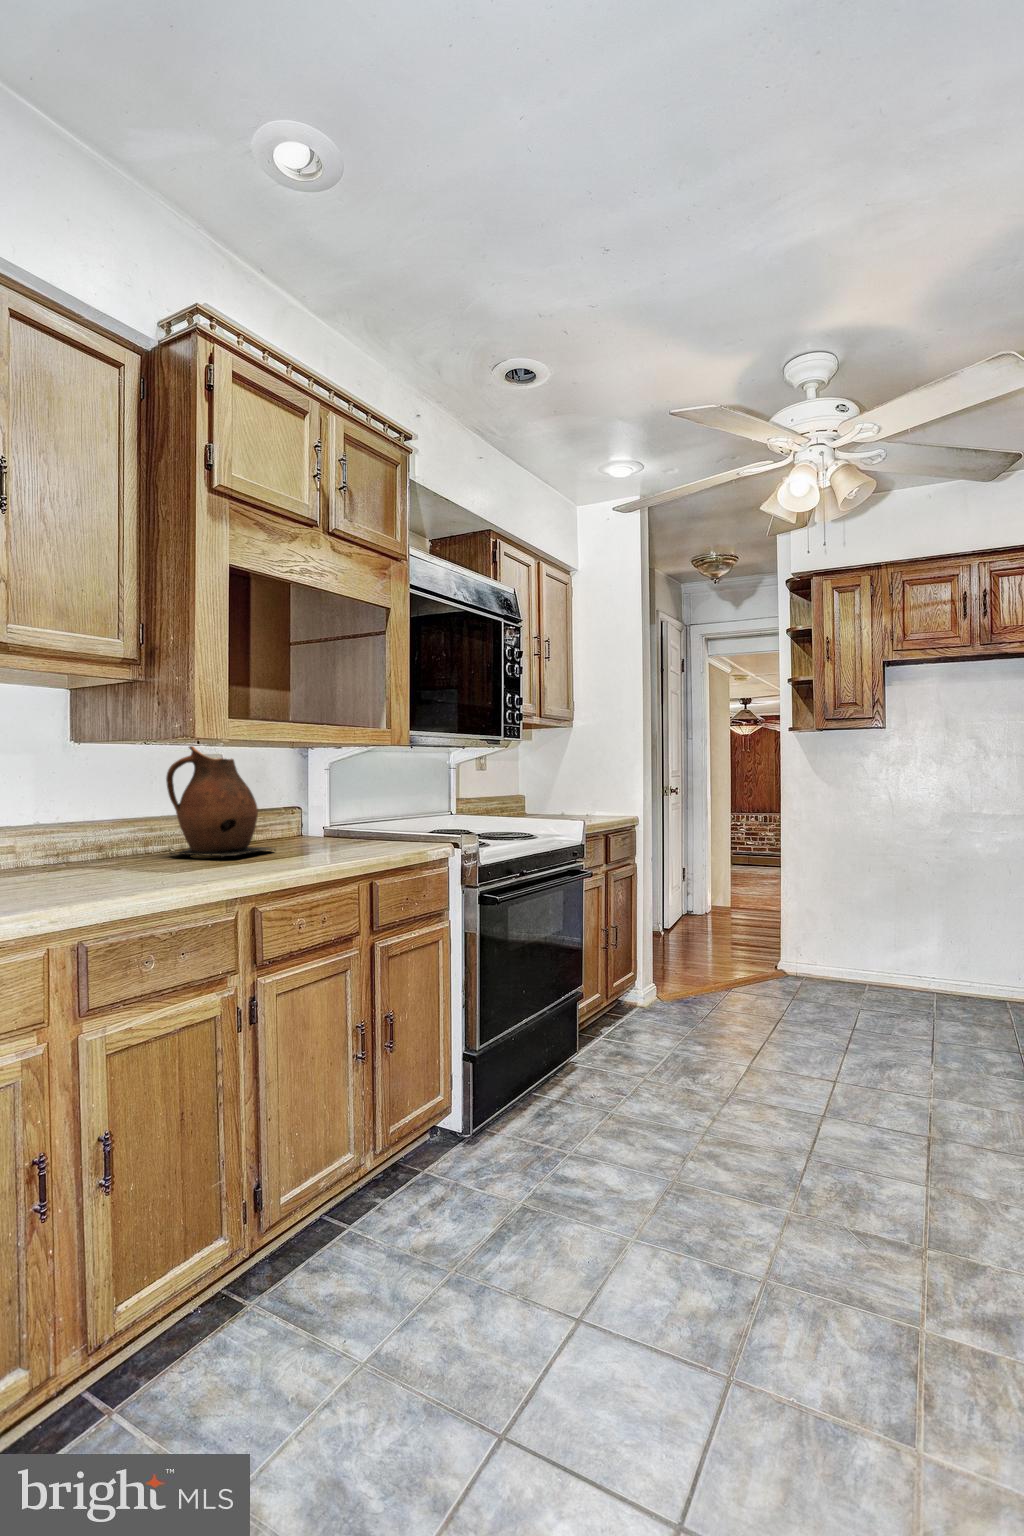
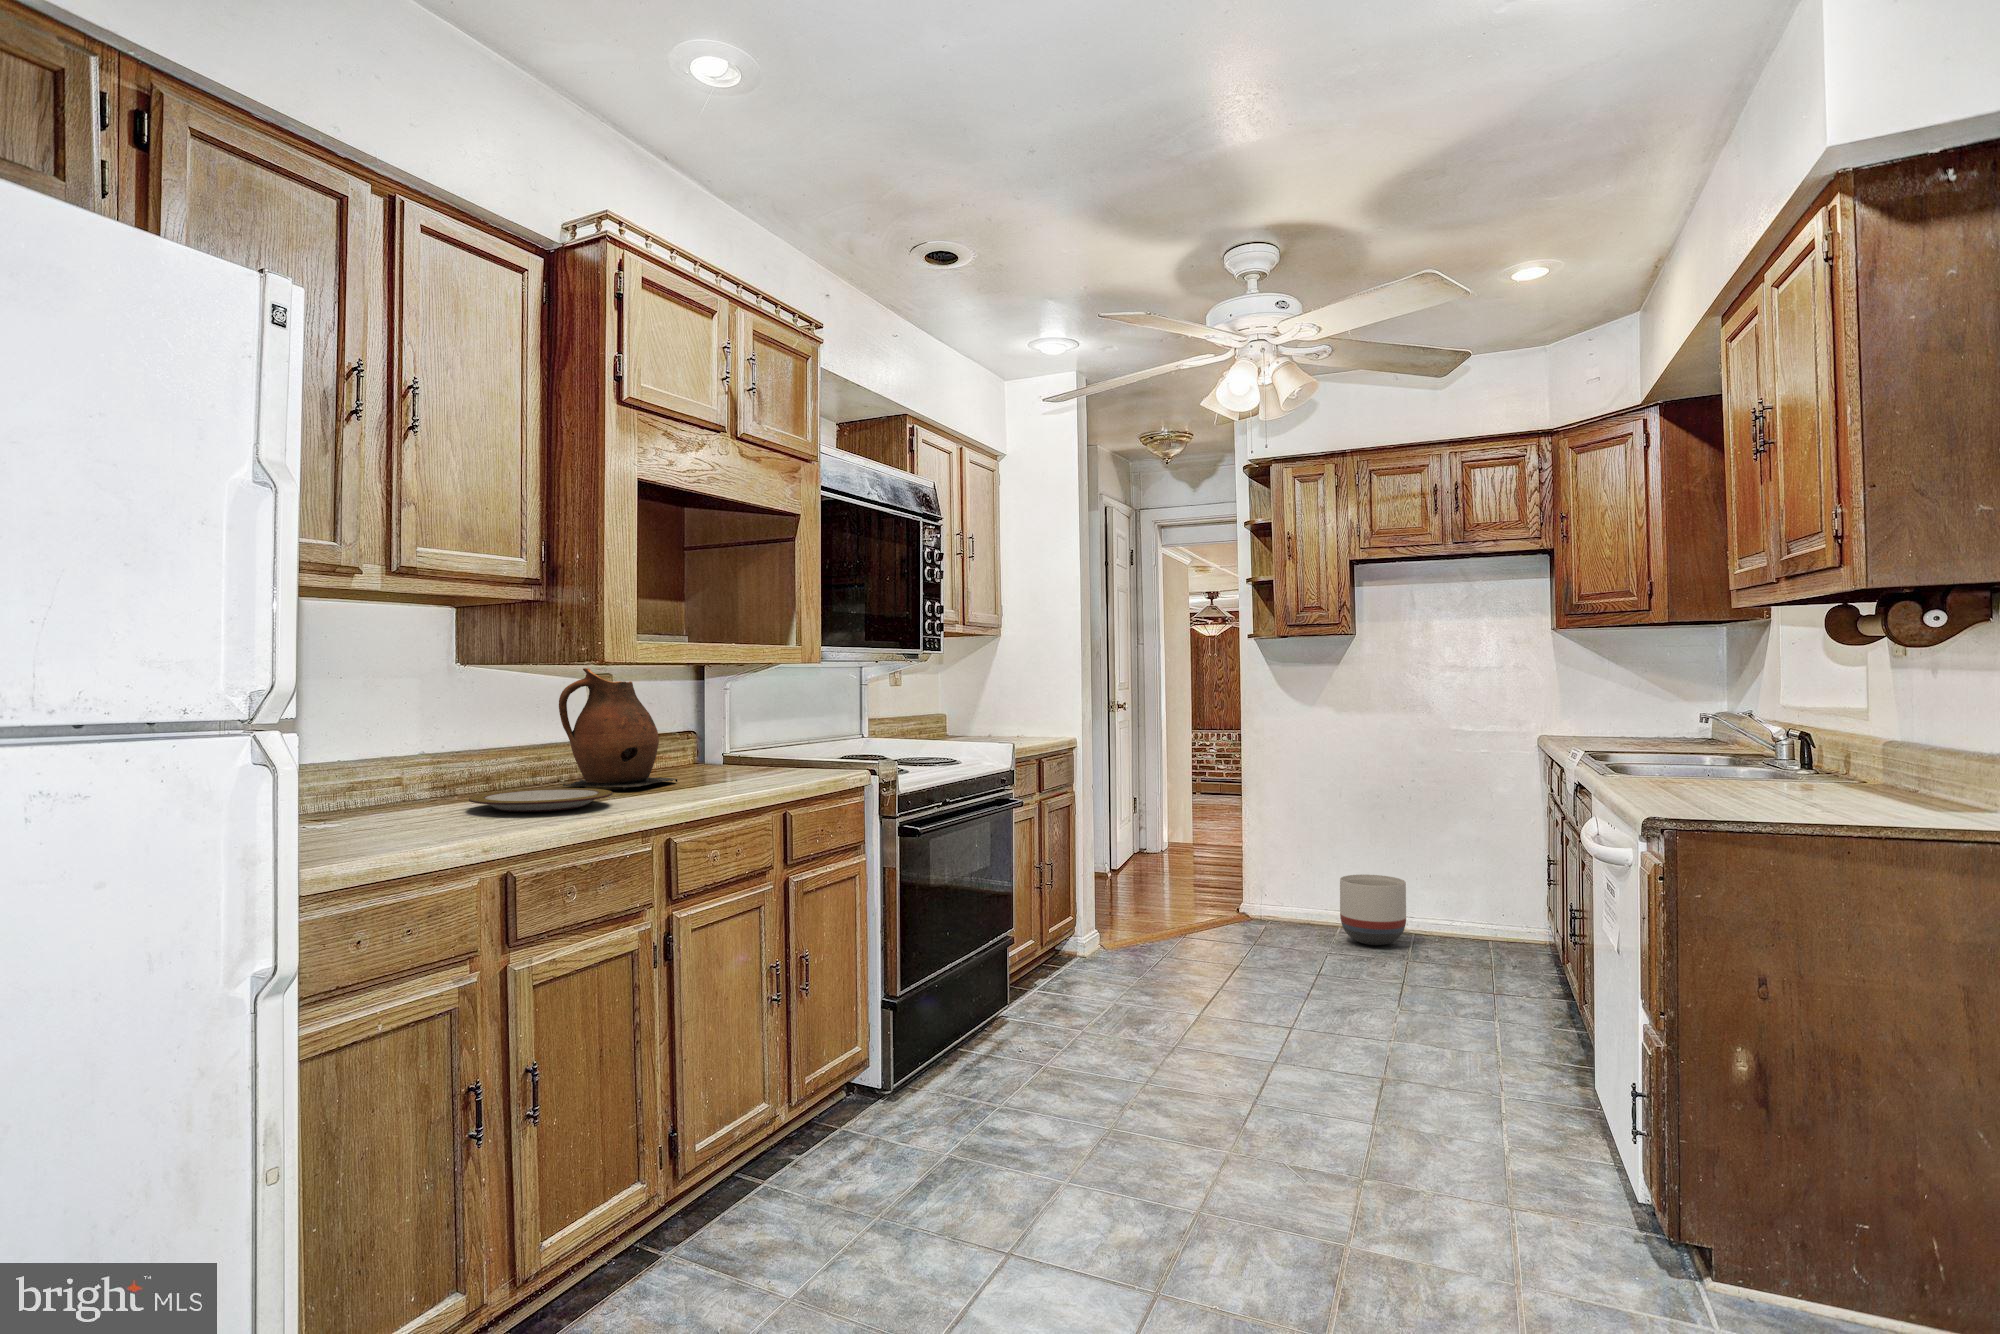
plate: none [64,857,203,879] -> present [469,788,613,812]
planter: none [870,937,930,1000] -> present [1340,874,1406,945]

